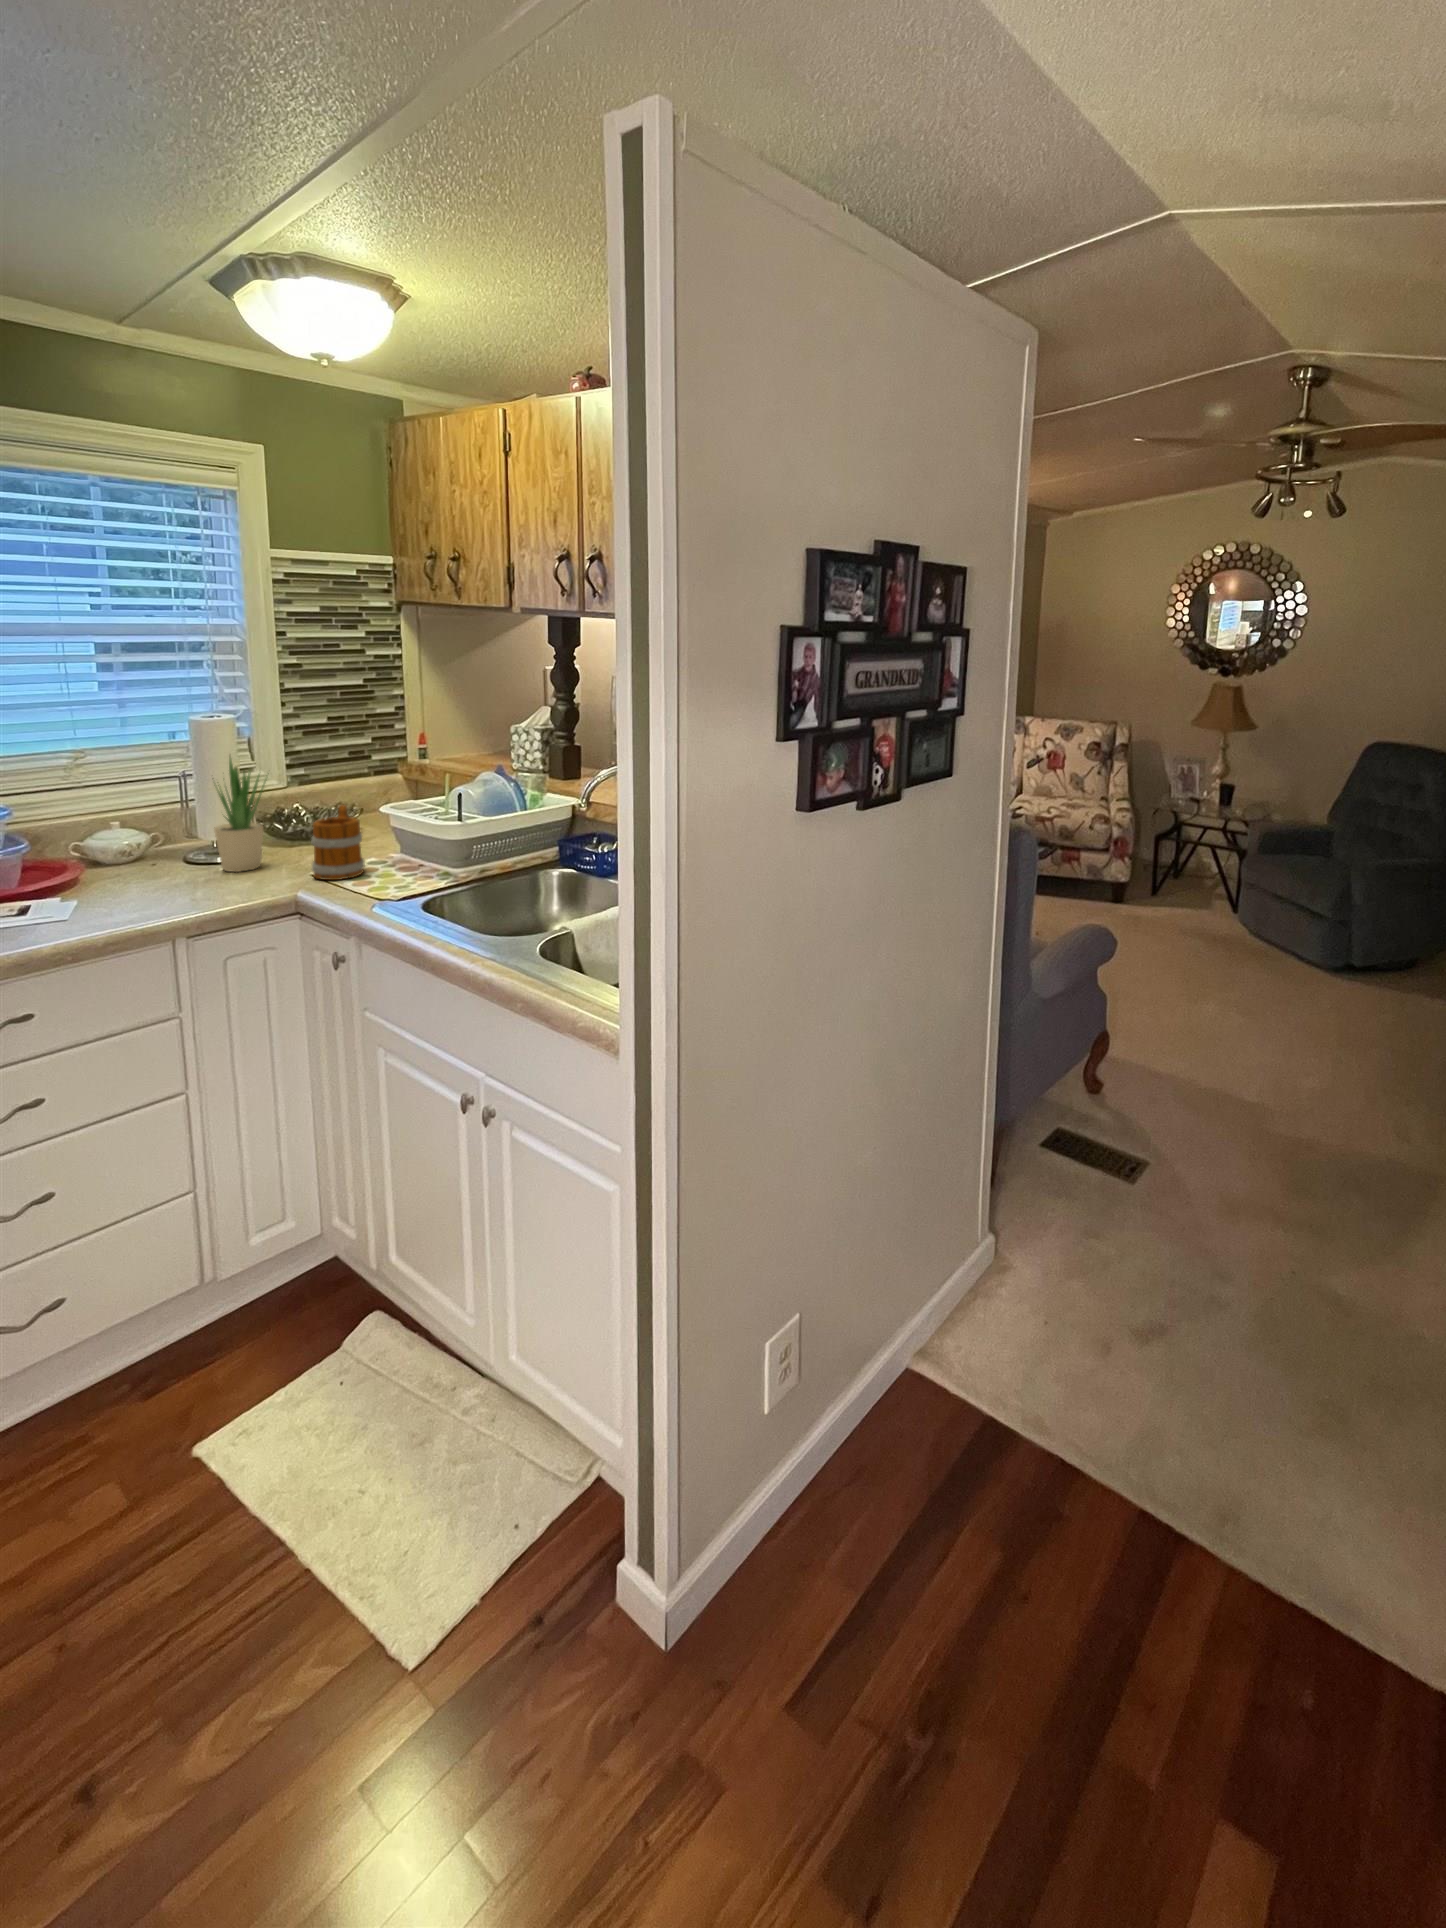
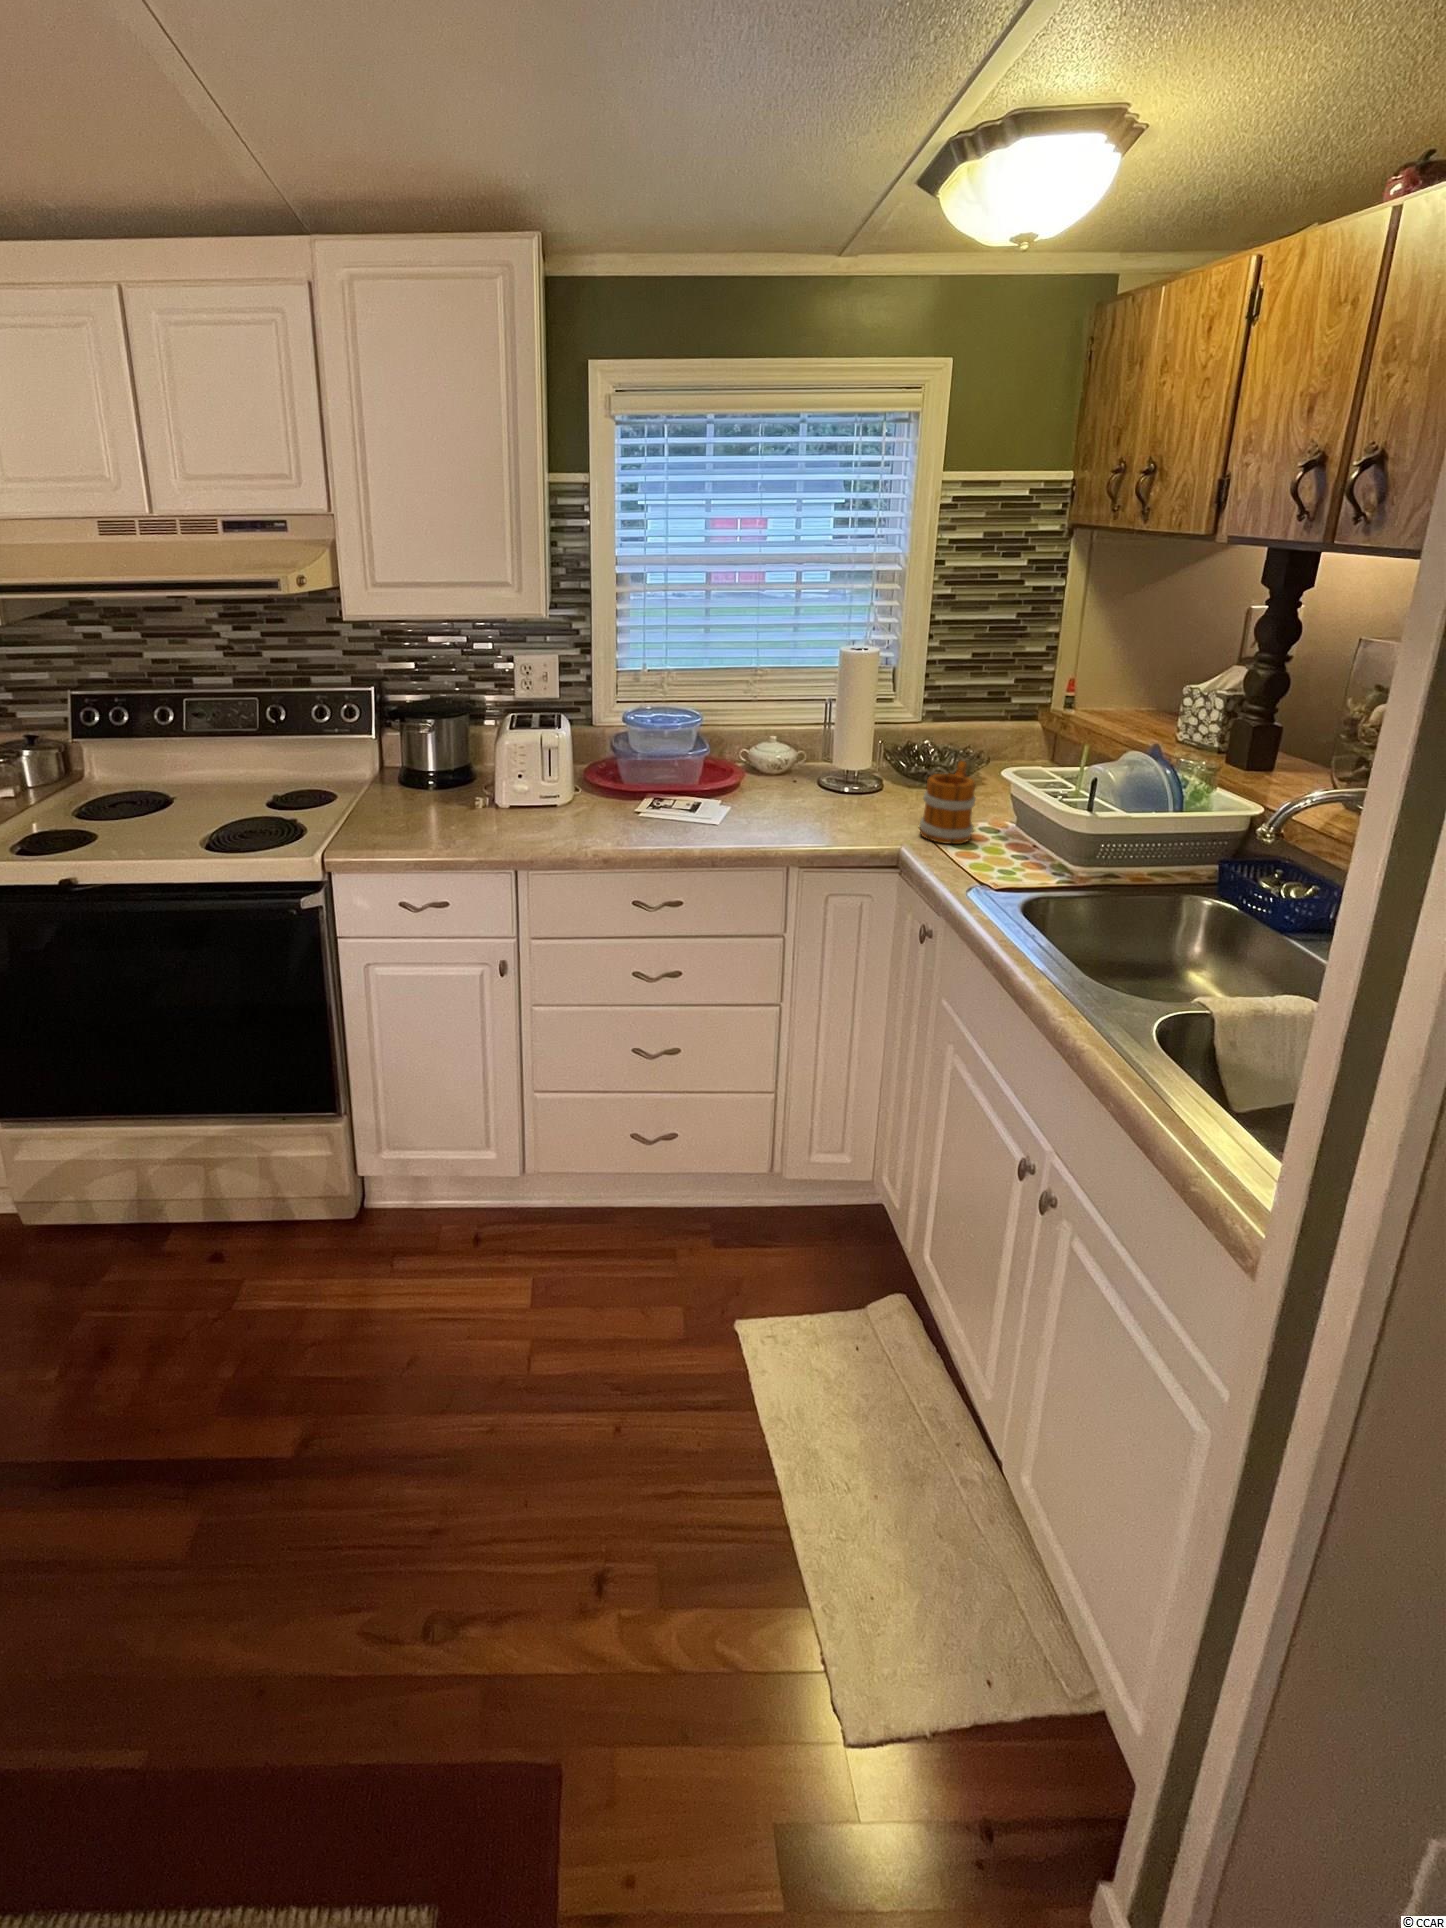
potted plant: present [214,757,265,872] -> none [843,690,900,809]

